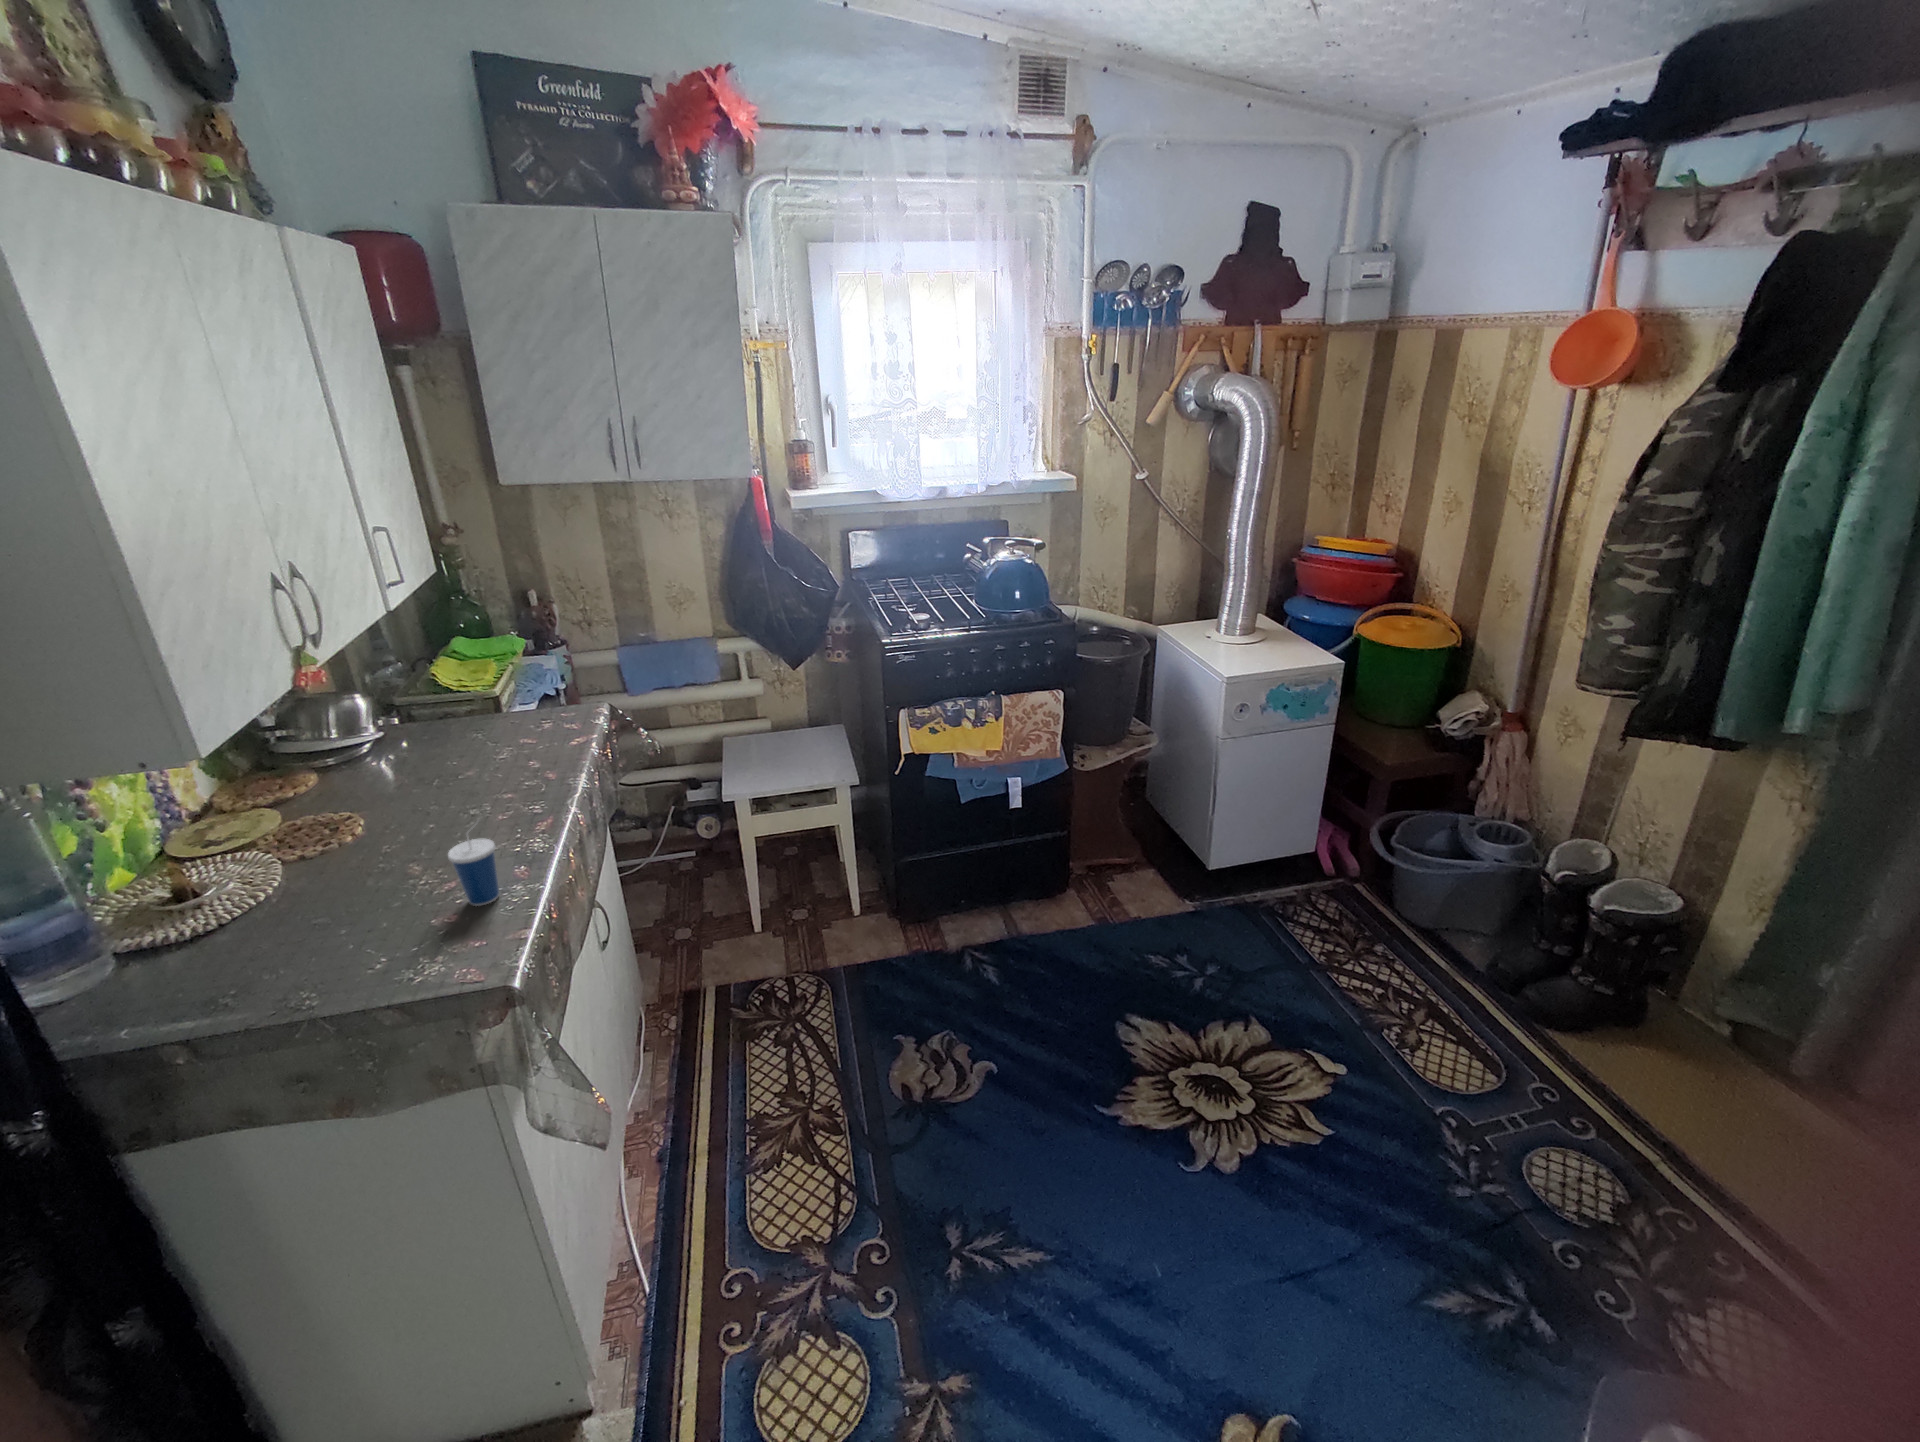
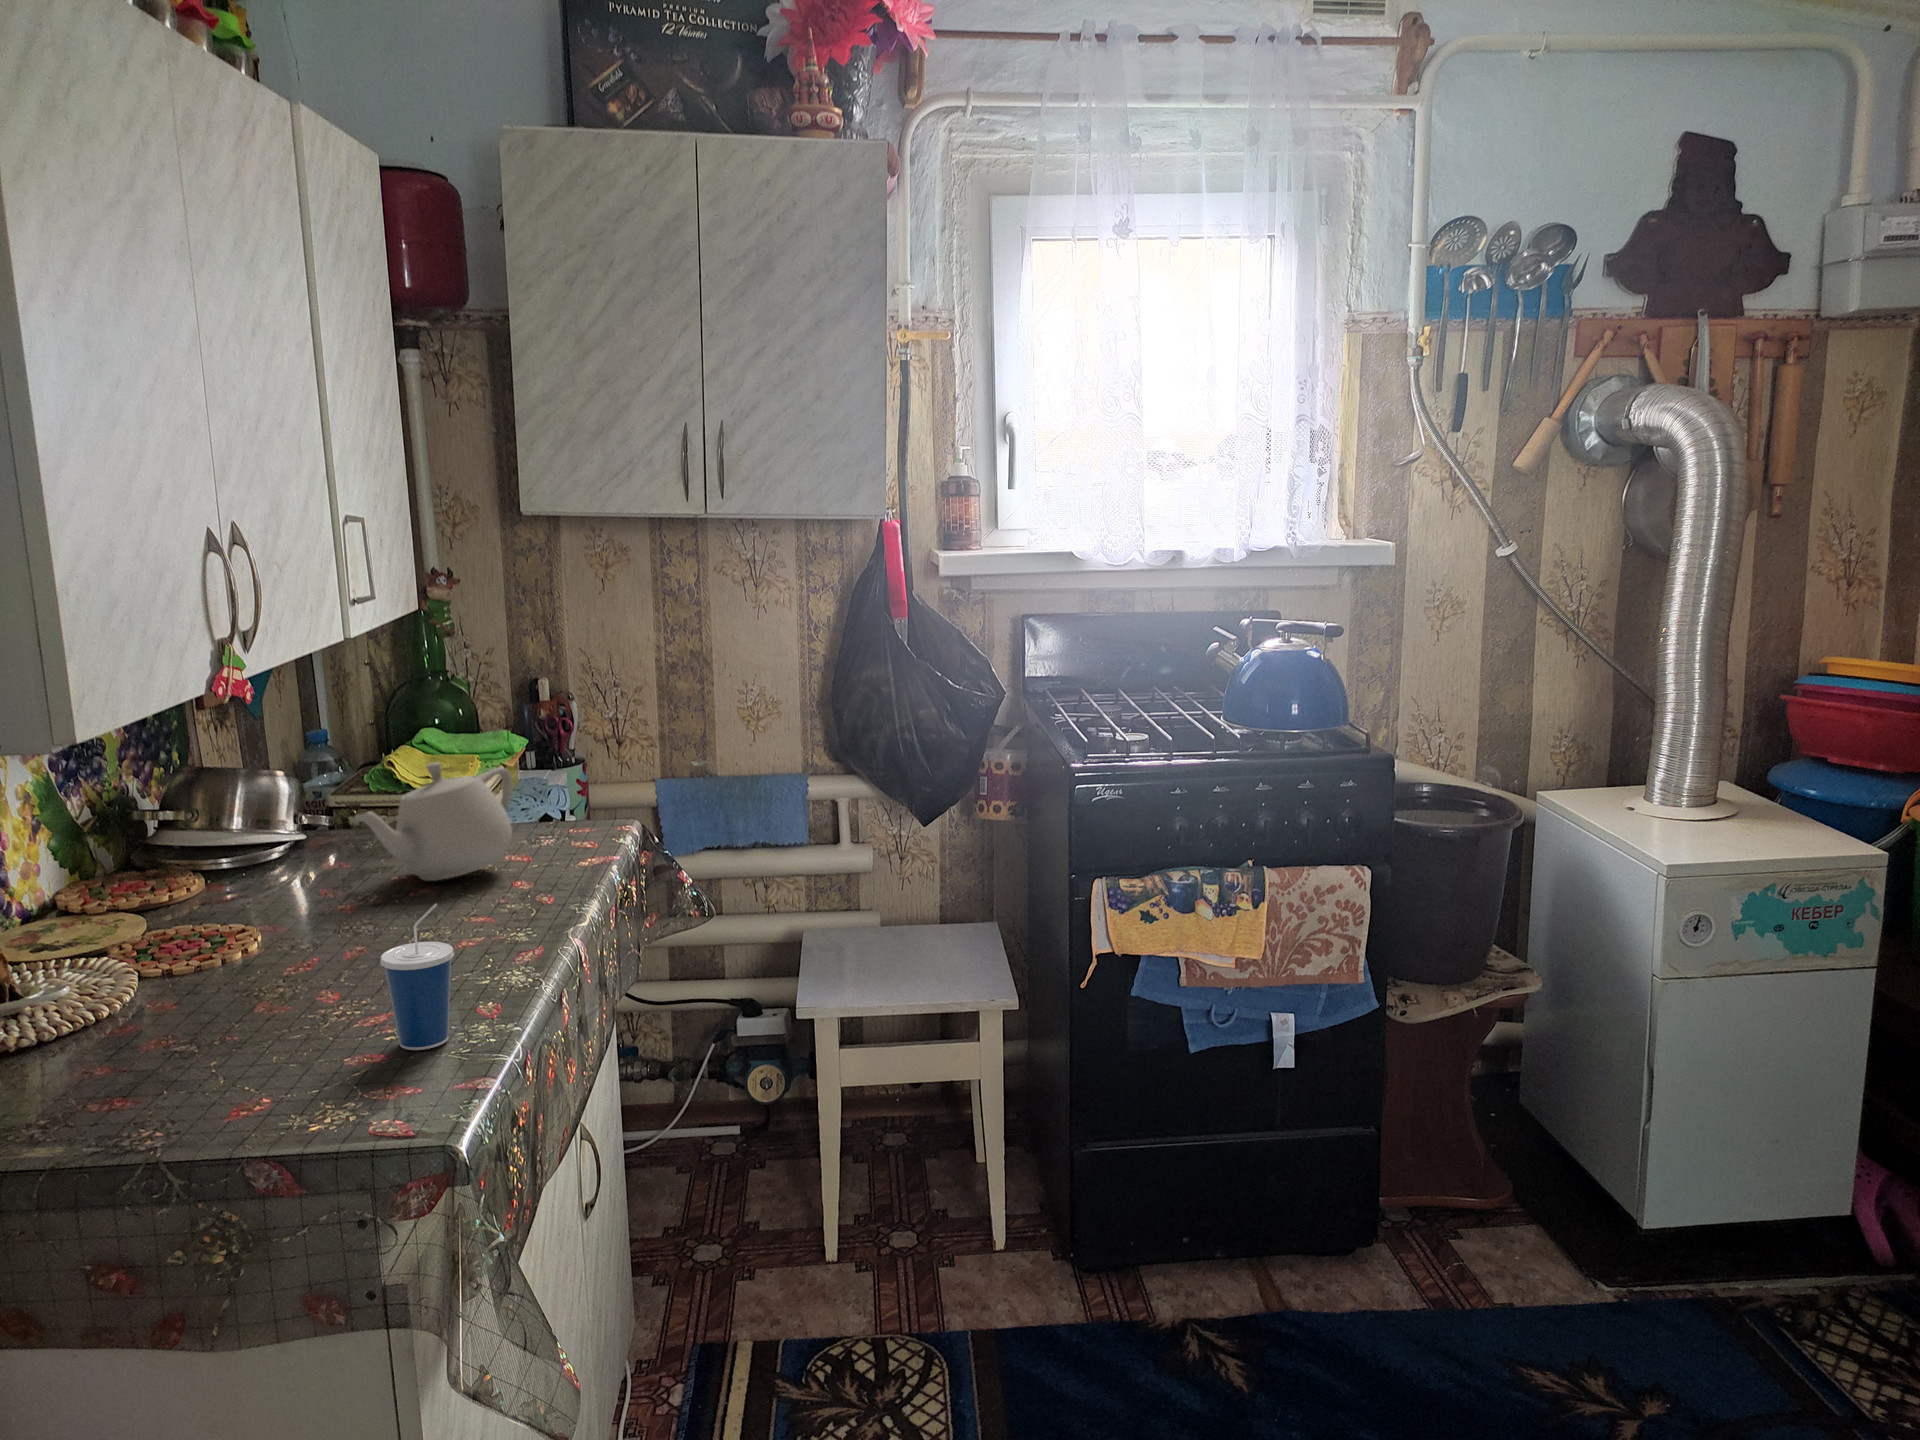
teapot: none [415,685,524,765] -> present [356,762,512,881]

